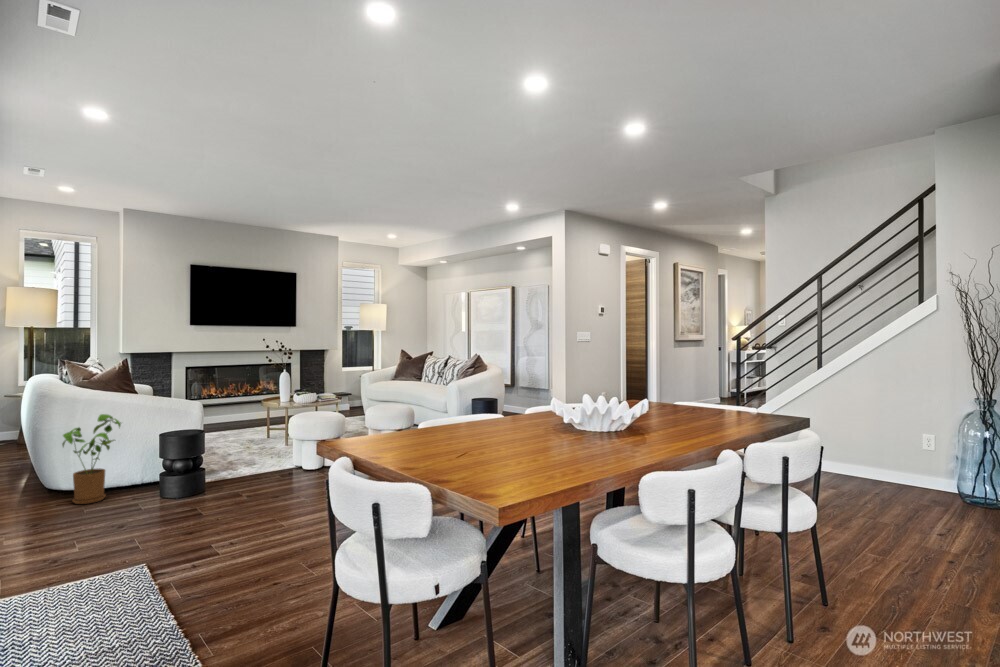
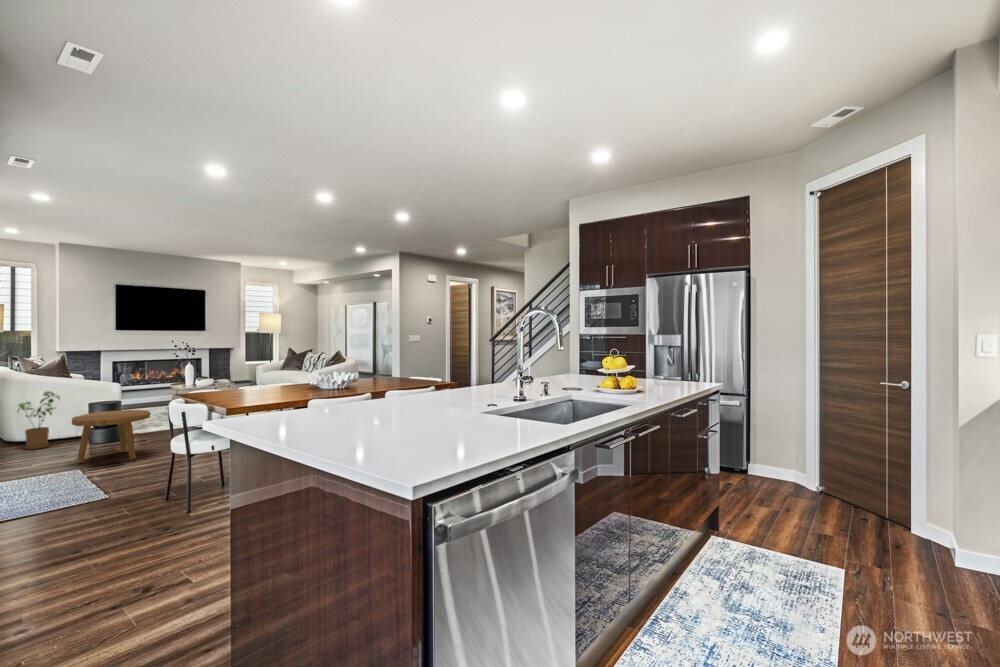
footstool: none [136,449,252,543] -> present [72,410,150,463]

